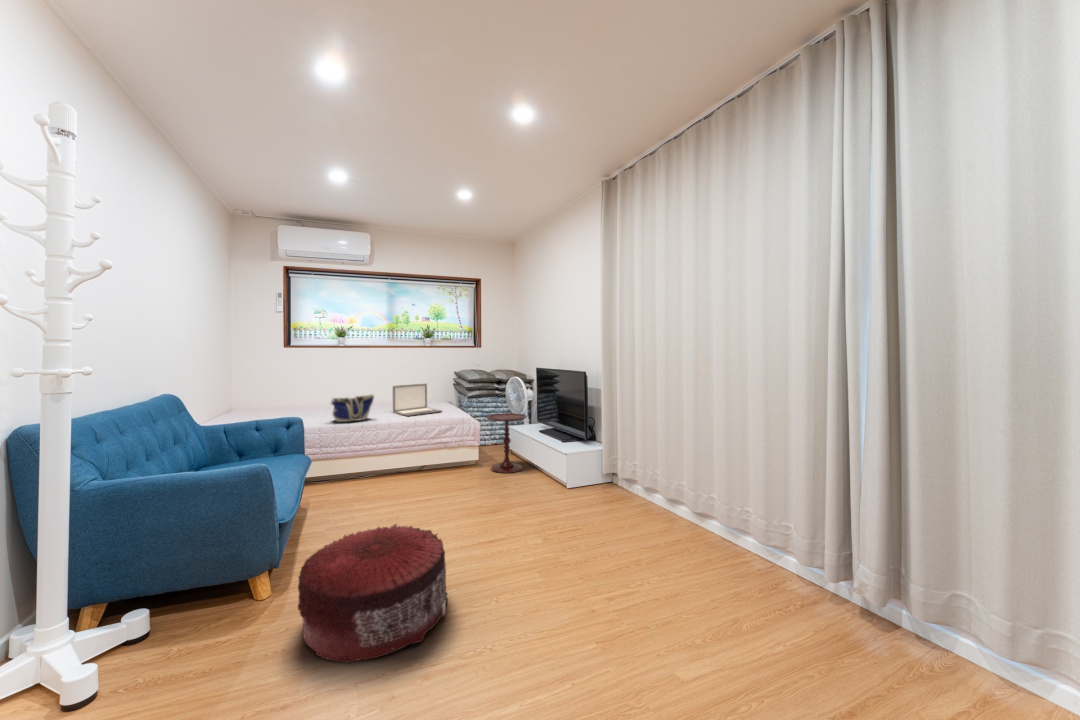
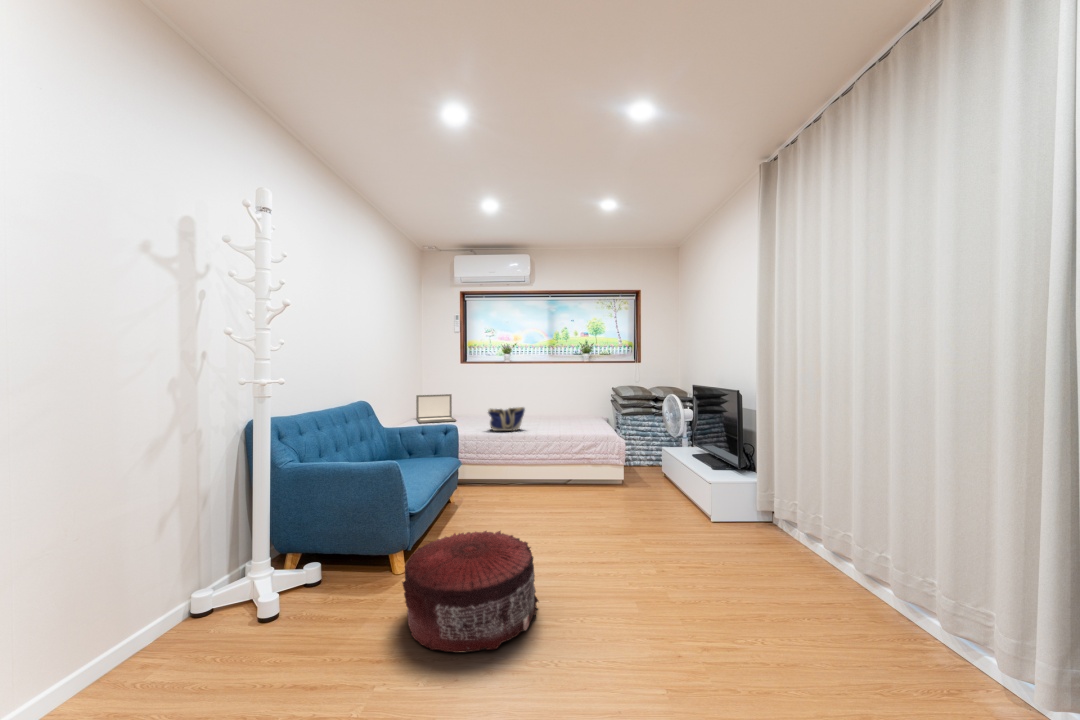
laptop: present [393,384,442,416] -> present [416,394,456,423]
side table: present [487,413,526,473] -> none [632,433,676,499]

